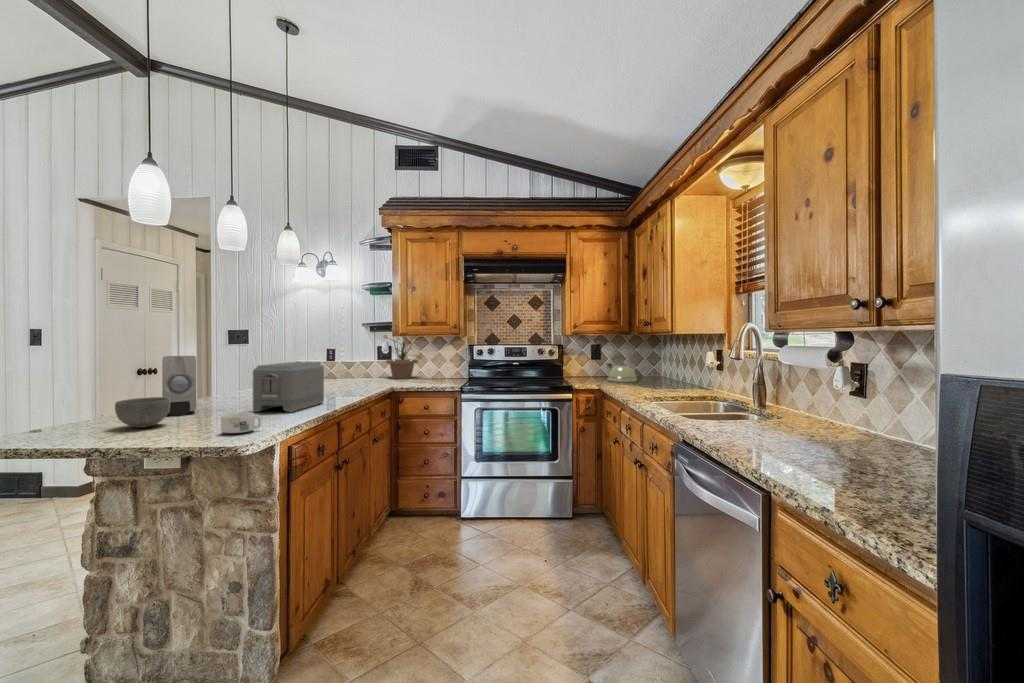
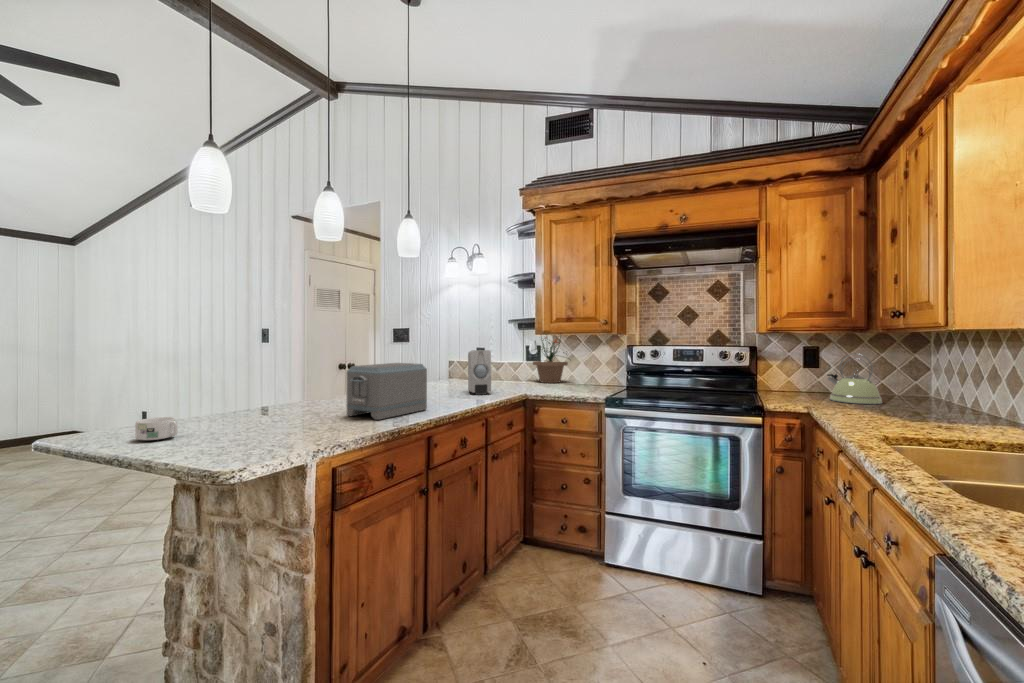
soap dispenser: present [162,356,196,416] -> present [468,350,491,395]
bowl: present [115,397,170,428] -> none [208,396,259,427]
mug: present [221,413,261,433] -> present [135,417,178,440]

